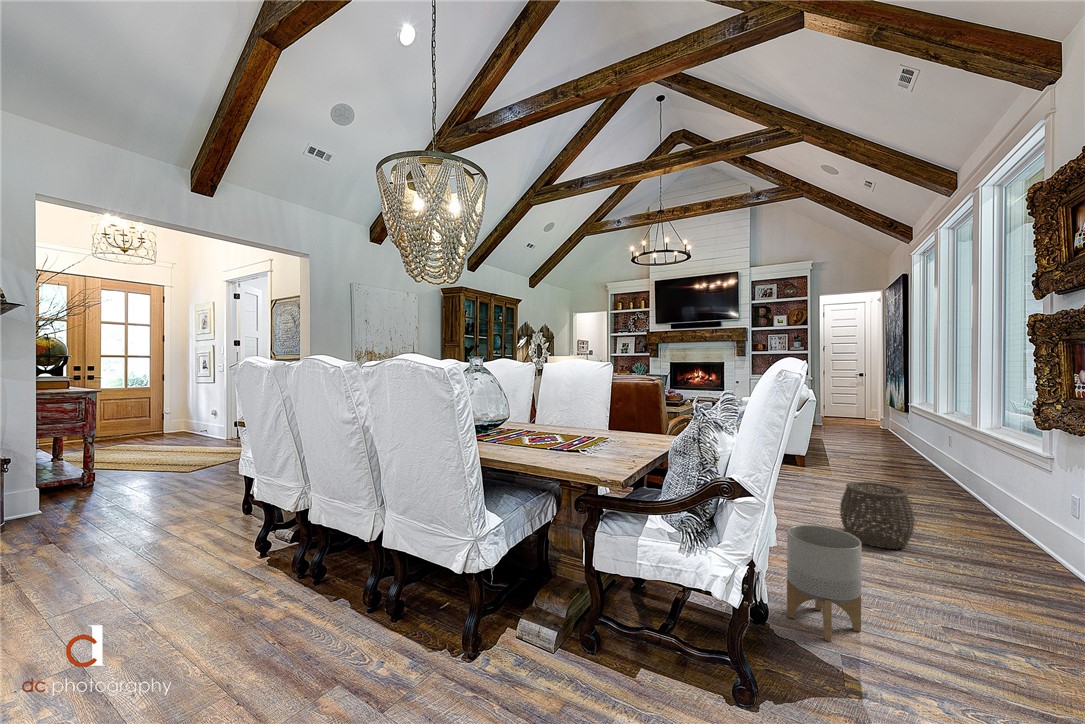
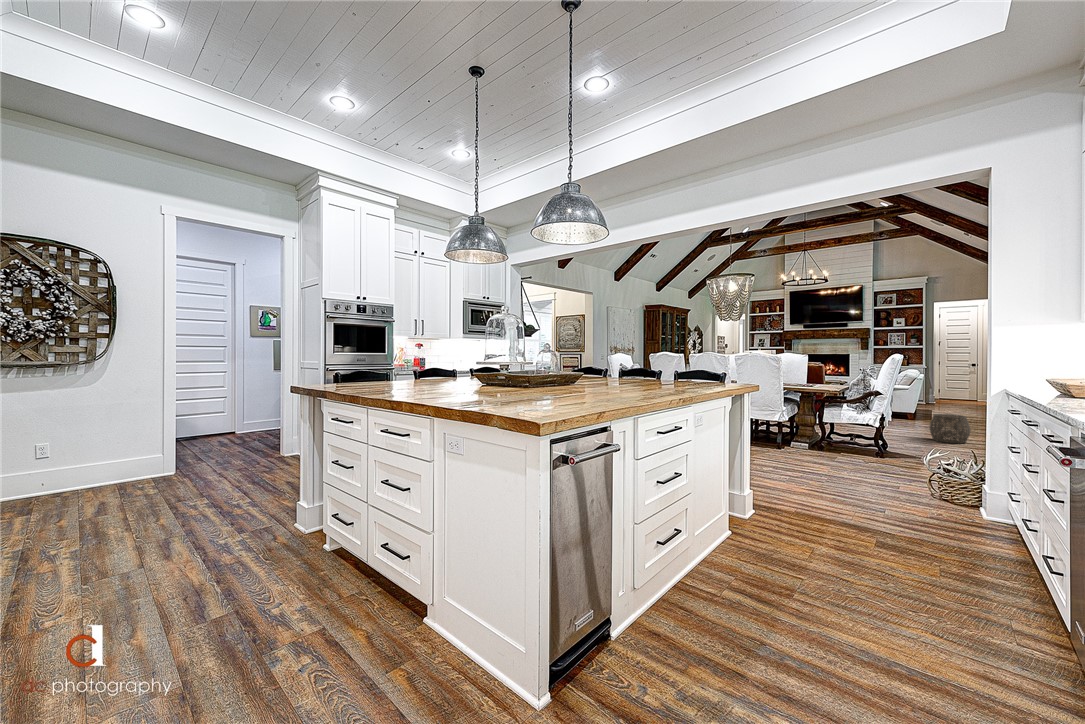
planter: present [787,525,862,641] -> none [897,418,930,457]

